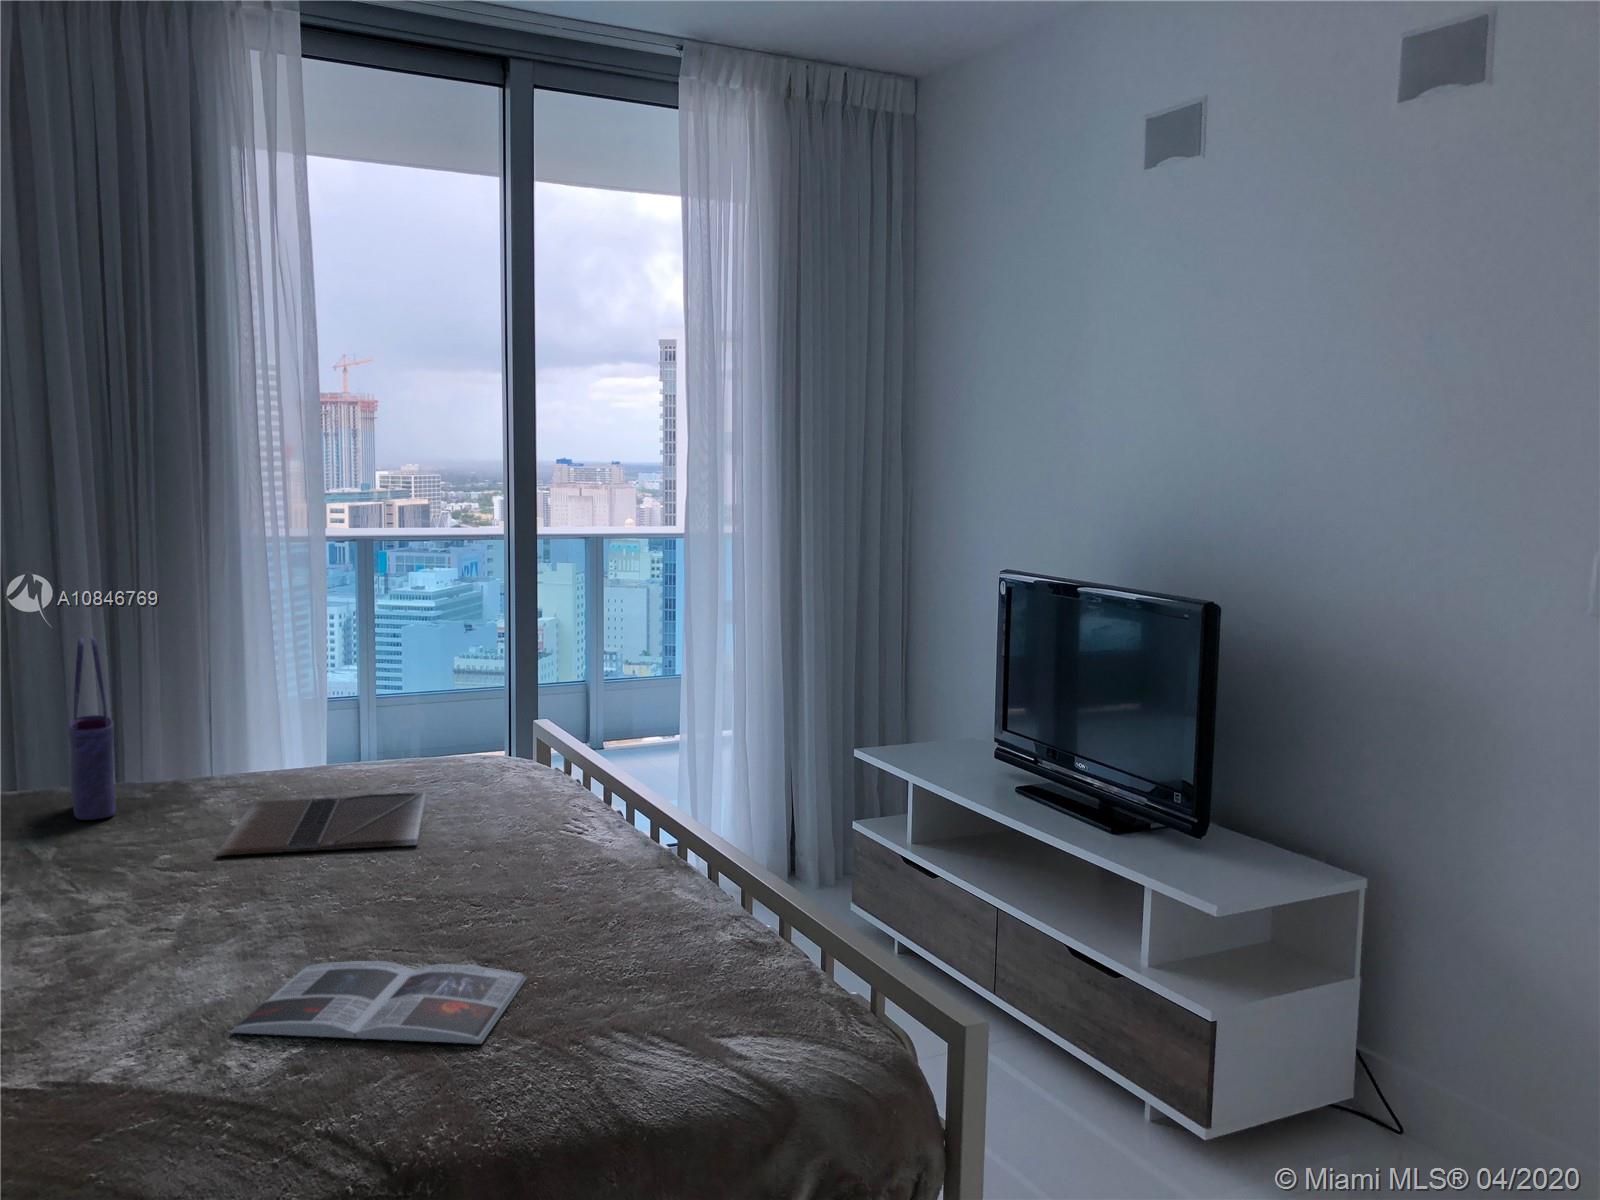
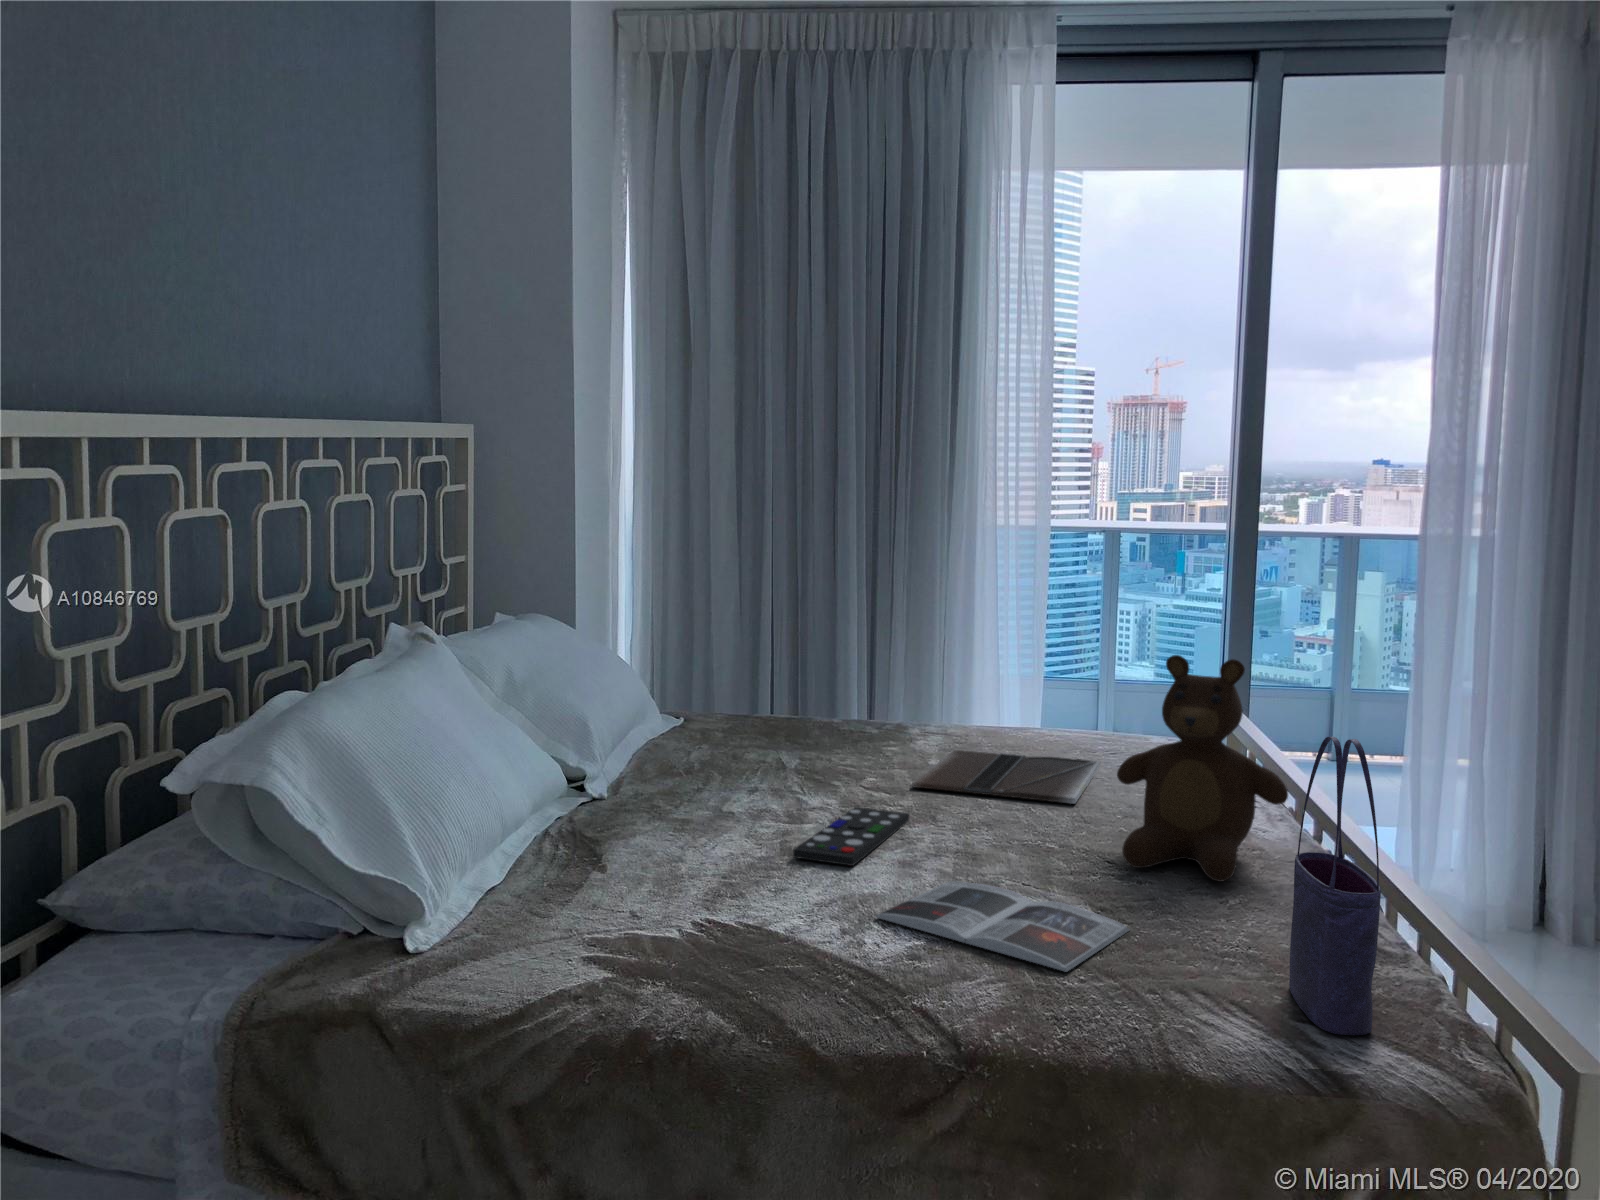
tote bag: present [68,638,116,820] -> present [1289,737,1381,1035]
teddy bear: none [473,678,646,906] -> present [1117,655,1288,882]
remote control: none [88,890,229,977] -> present [793,807,909,866]

